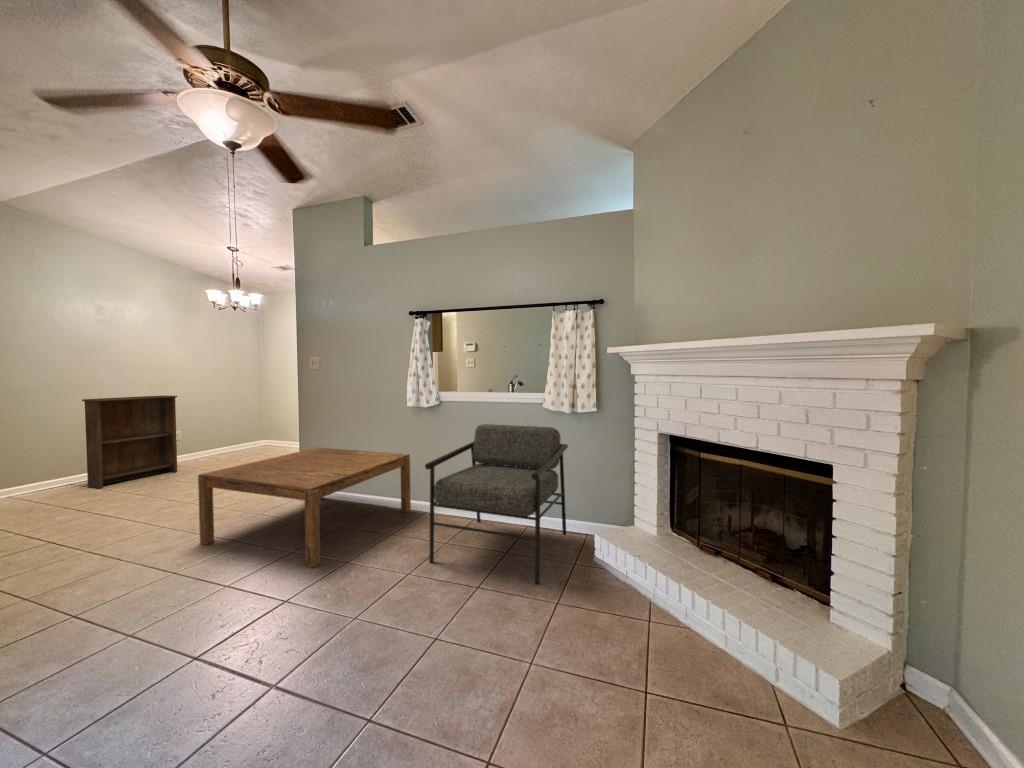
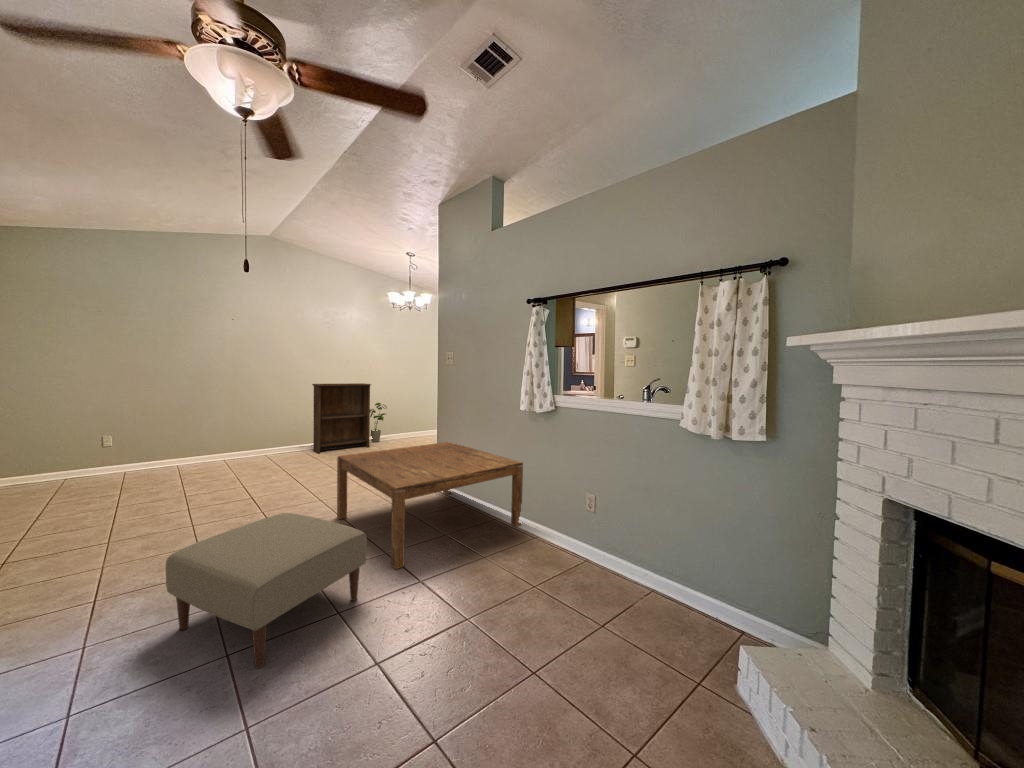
house plant: none [166,418,198,466] -> present [370,403,387,442]
armchair: present [425,424,568,584] -> none [501,439,715,693]
ottoman: none [61,530,298,681] -> present [166,513,367,668]

